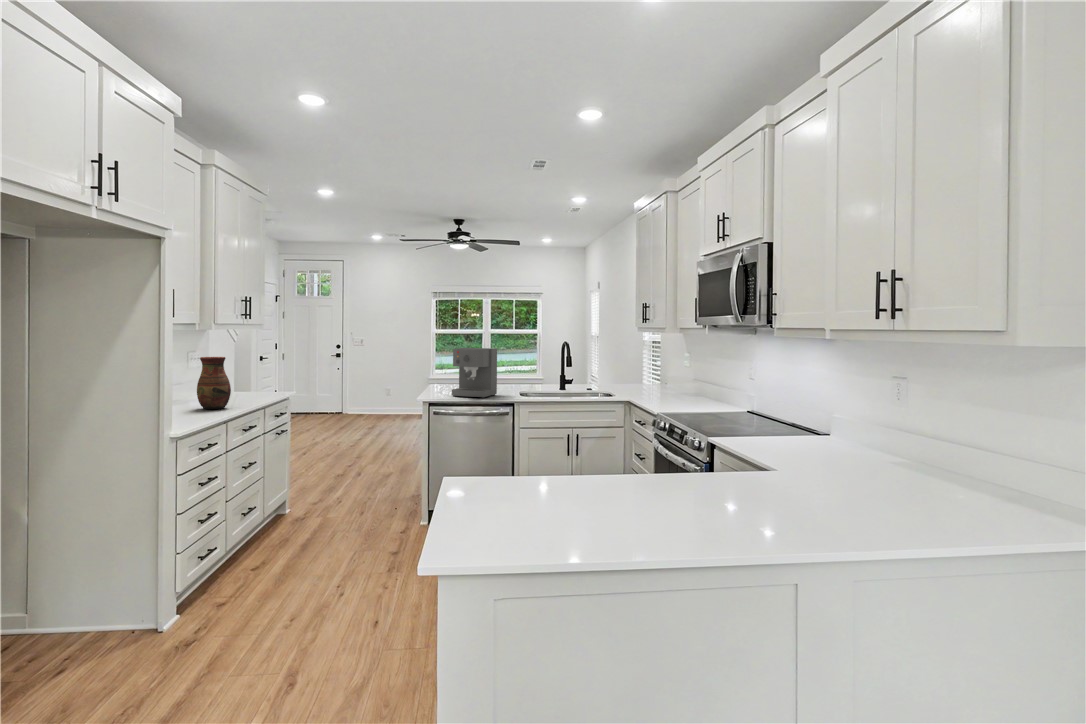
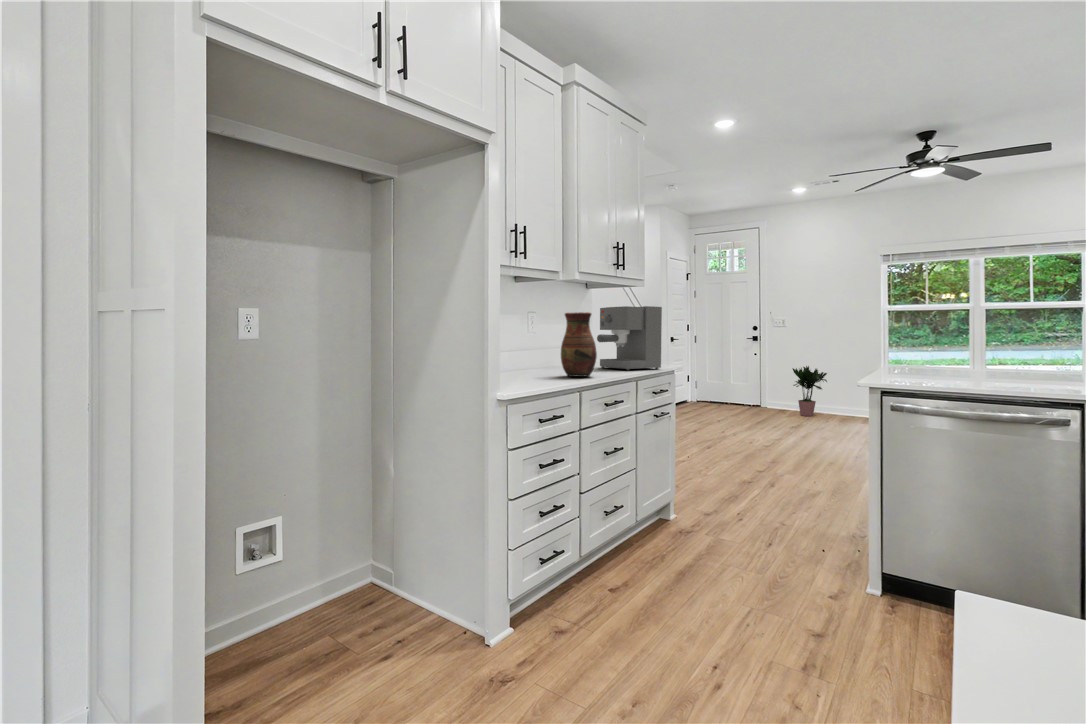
coffee maker: present [452,348,497,398] -> present [597,306,662,370]
potted plant: none [370,376,398,417] -> present [793,366,827,416]

